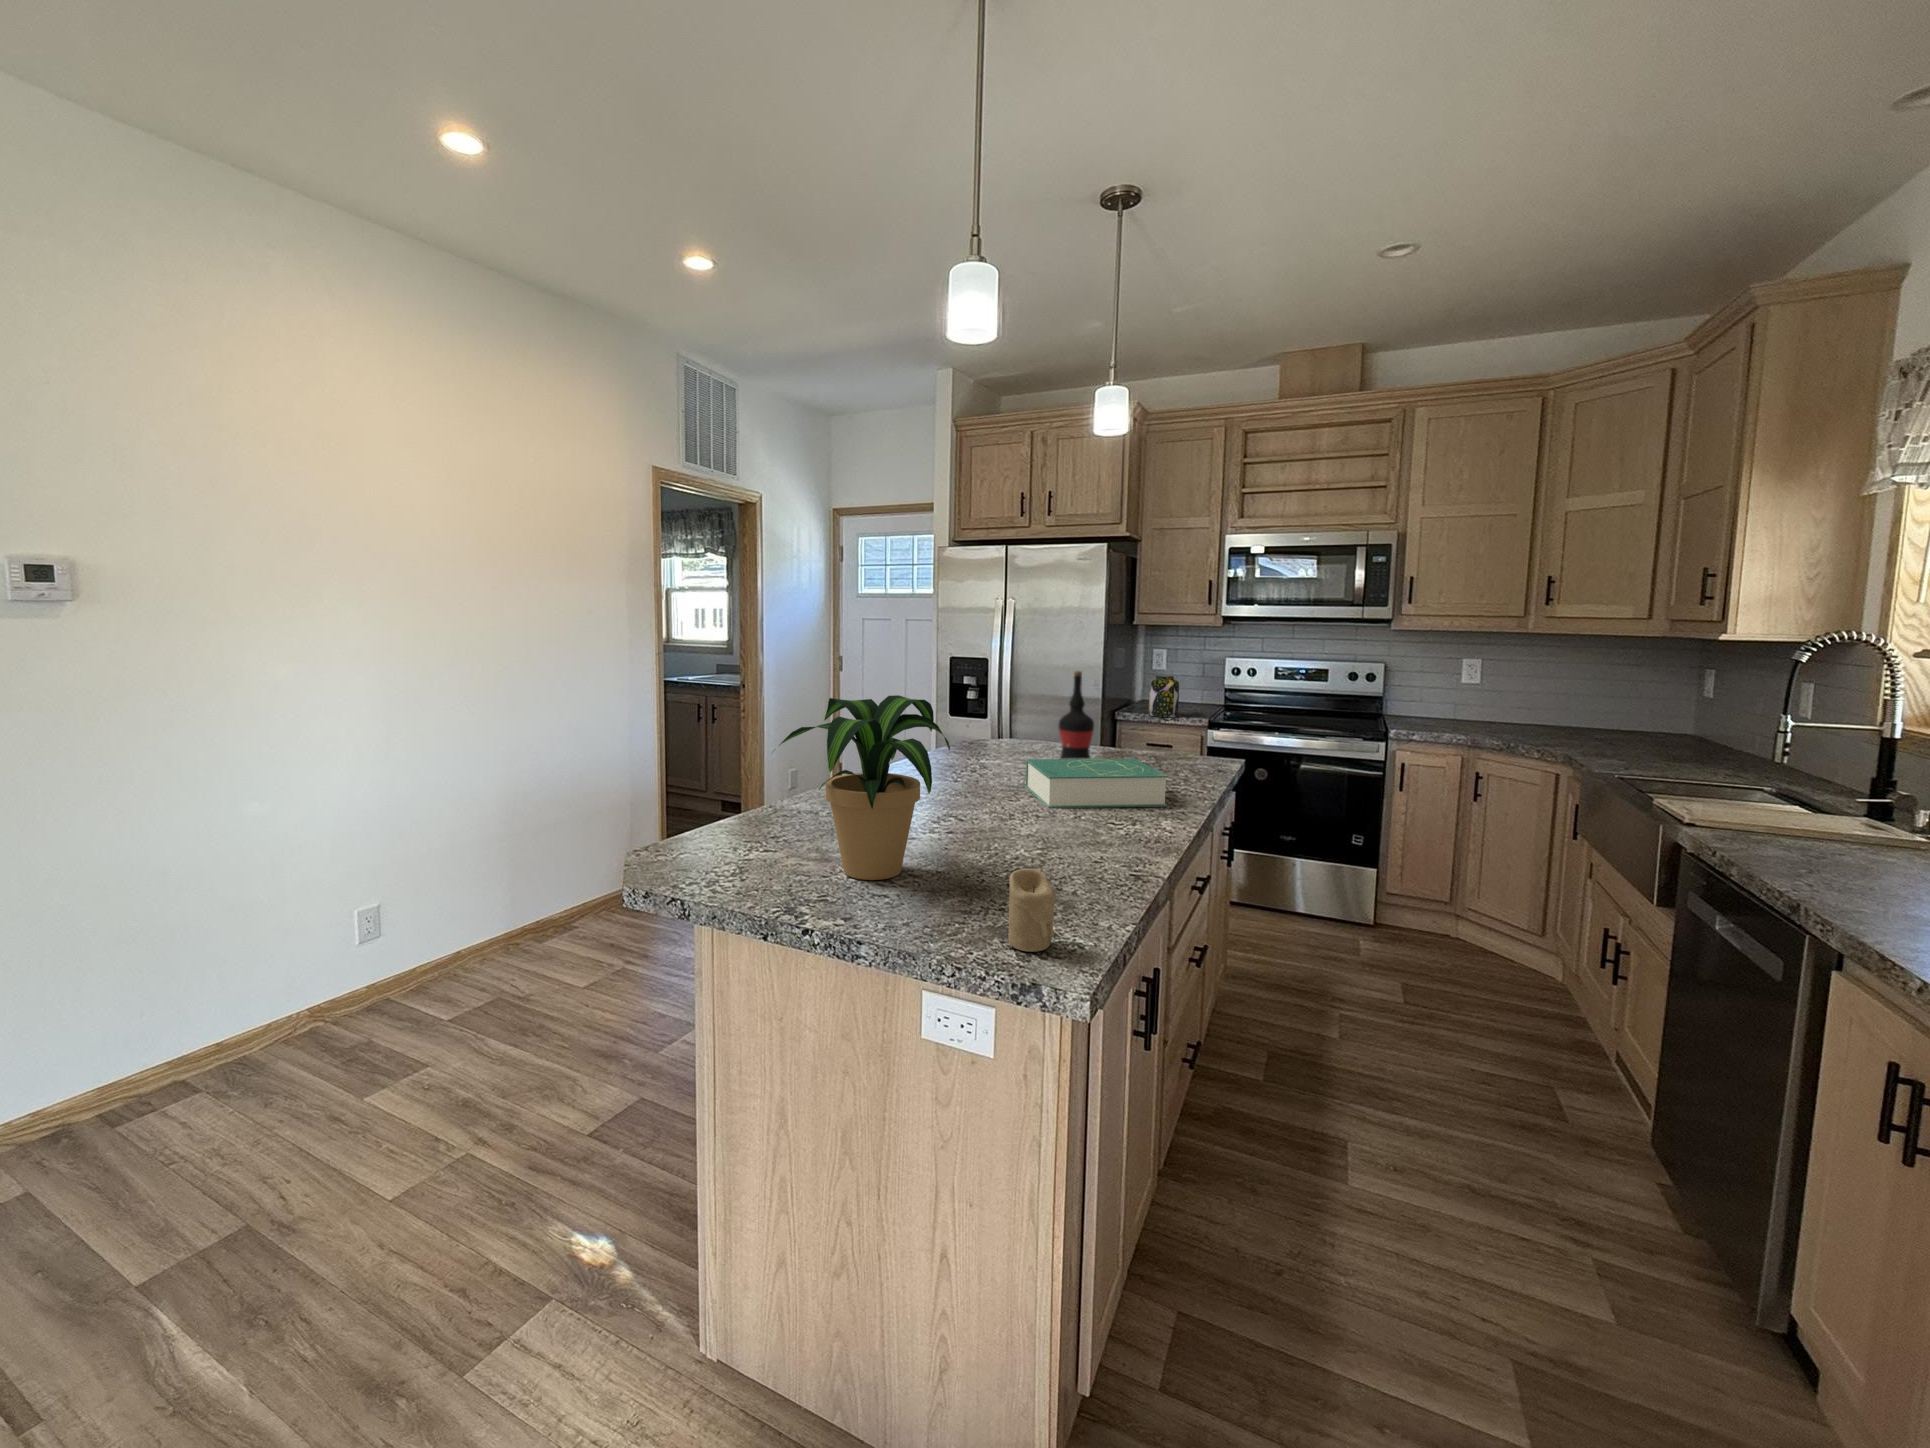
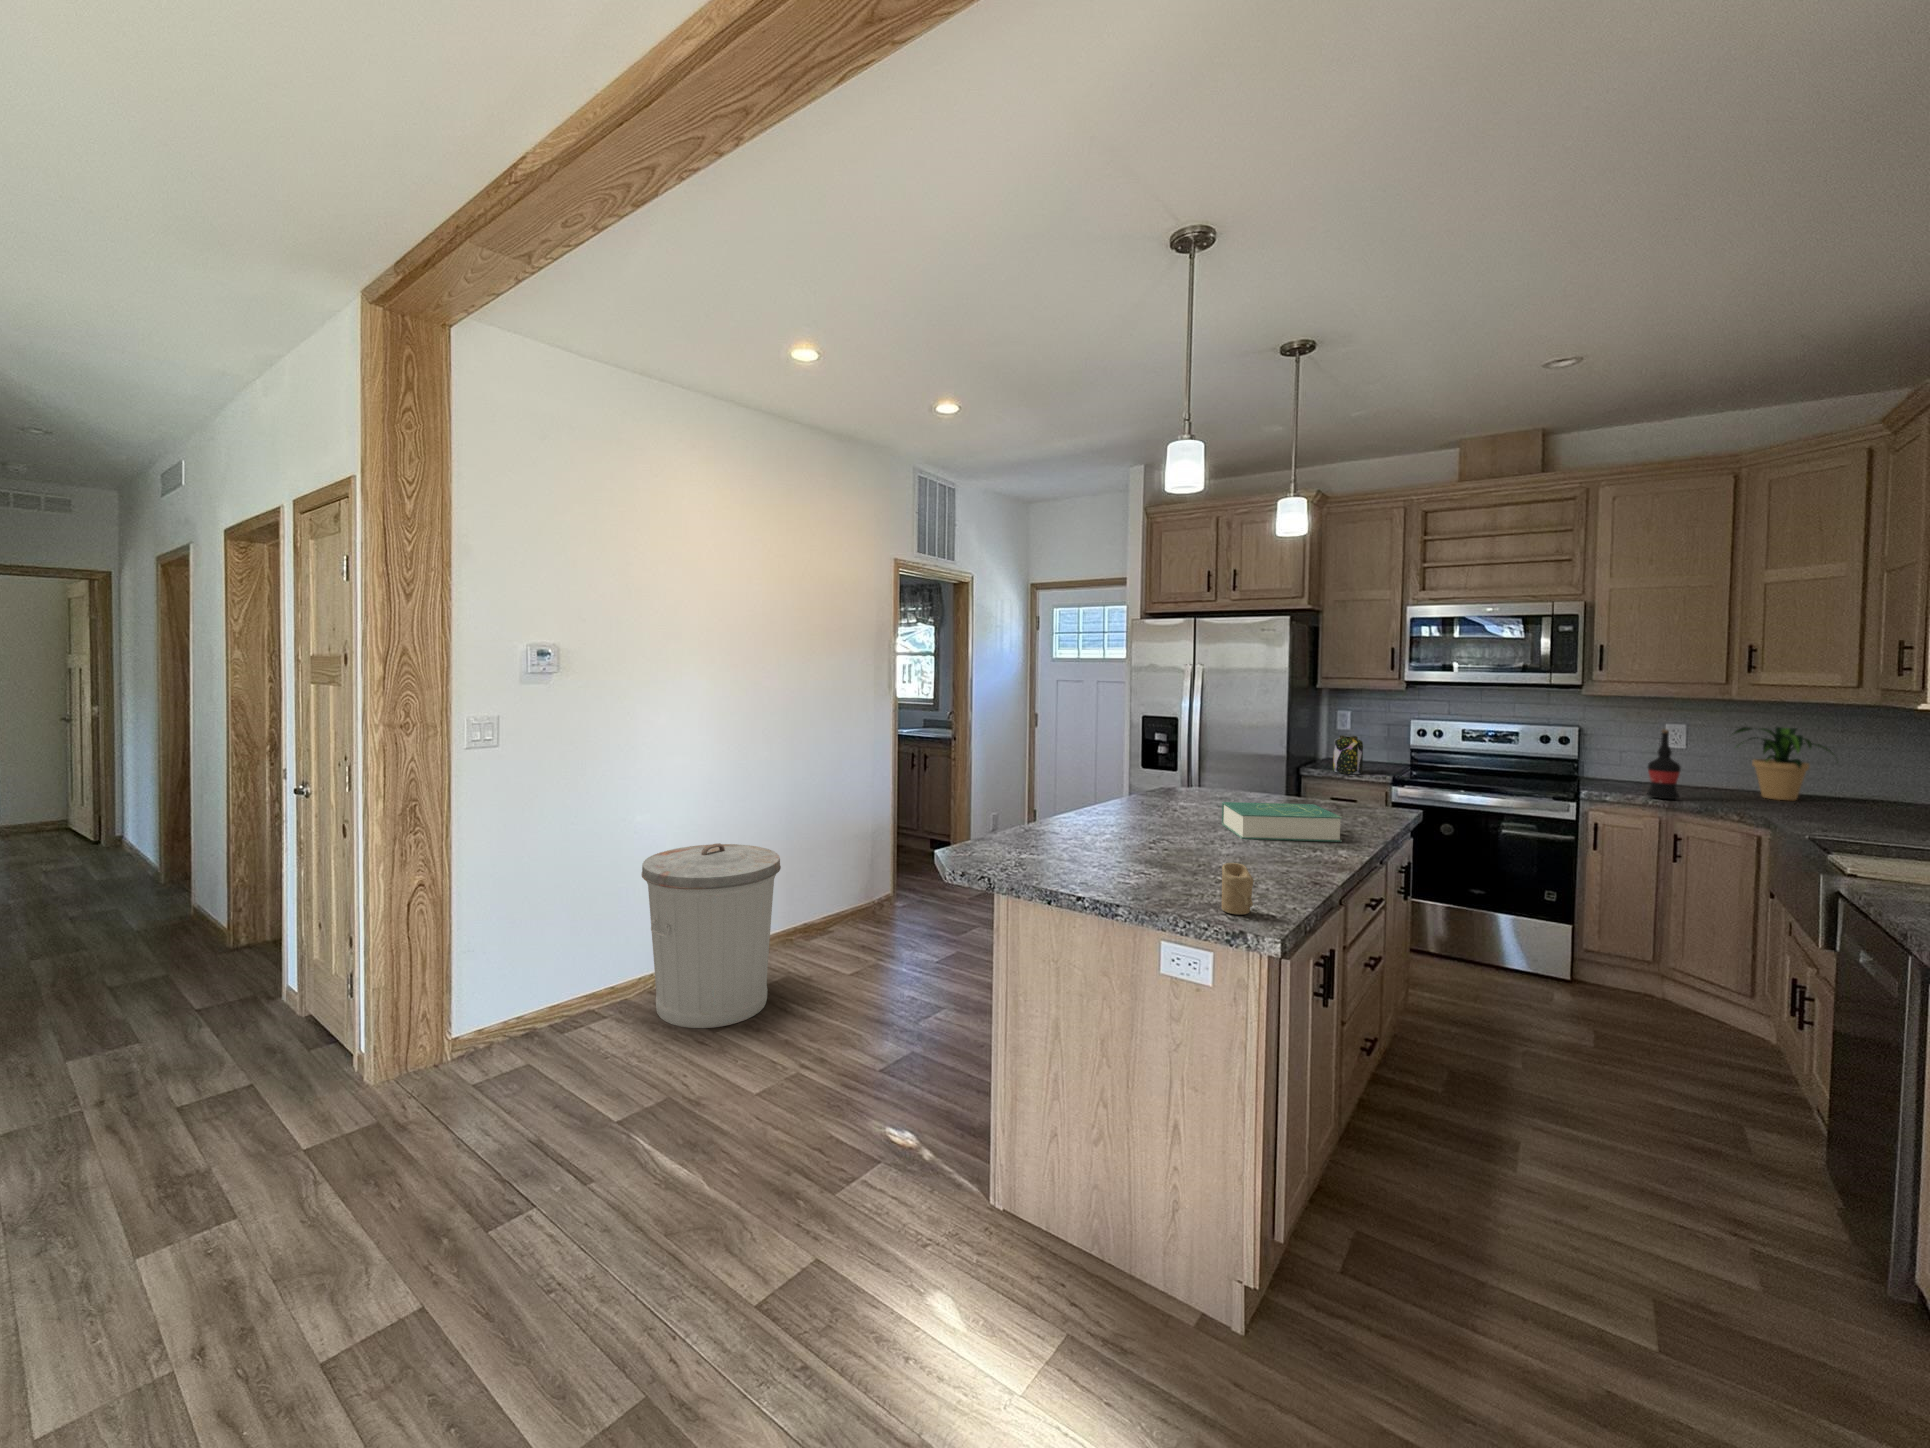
wine bottle: present [1059,671,1094,759] -> present [1647,730,1681,799]
potted plant: present [772,695,950,880] -> present [1732,727,1834,800]
trash can: none [247,831,471,1091] -> present [641,843,781,1028]

